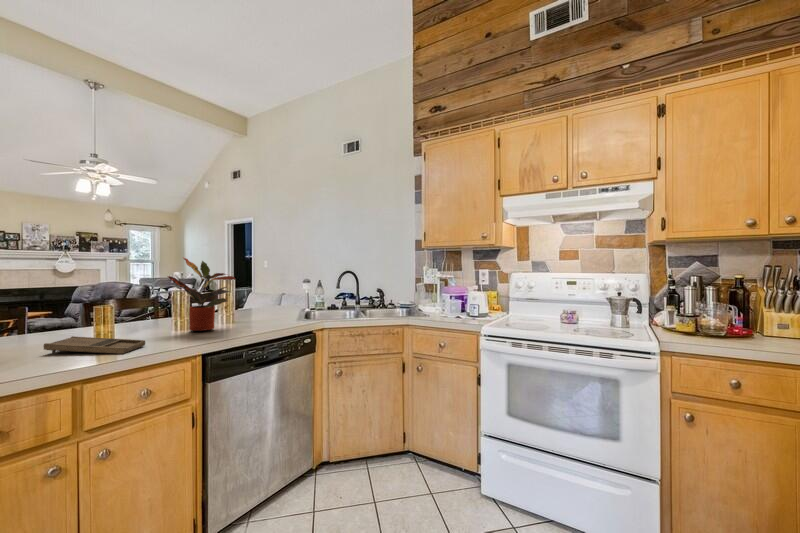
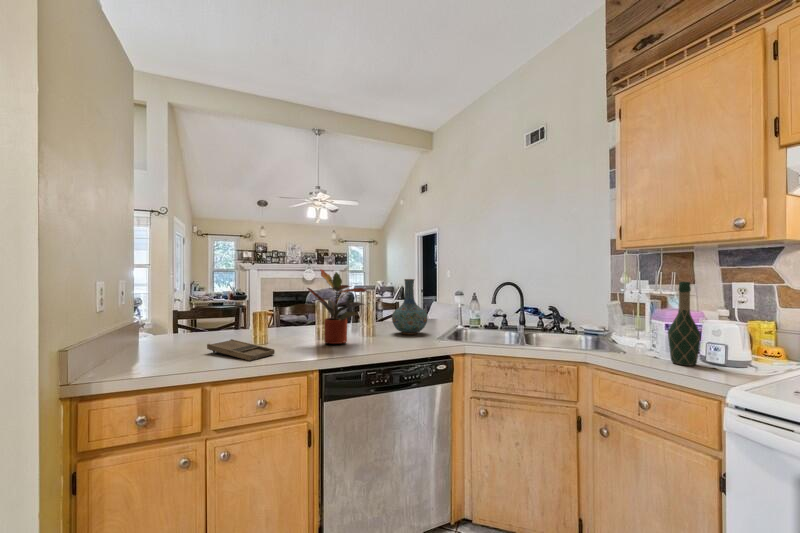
vase: none [249,268,283,318] -> present [392,279,428,335]
wine bottle: none [454,269,470,319] -> present [668,282,701,366]

